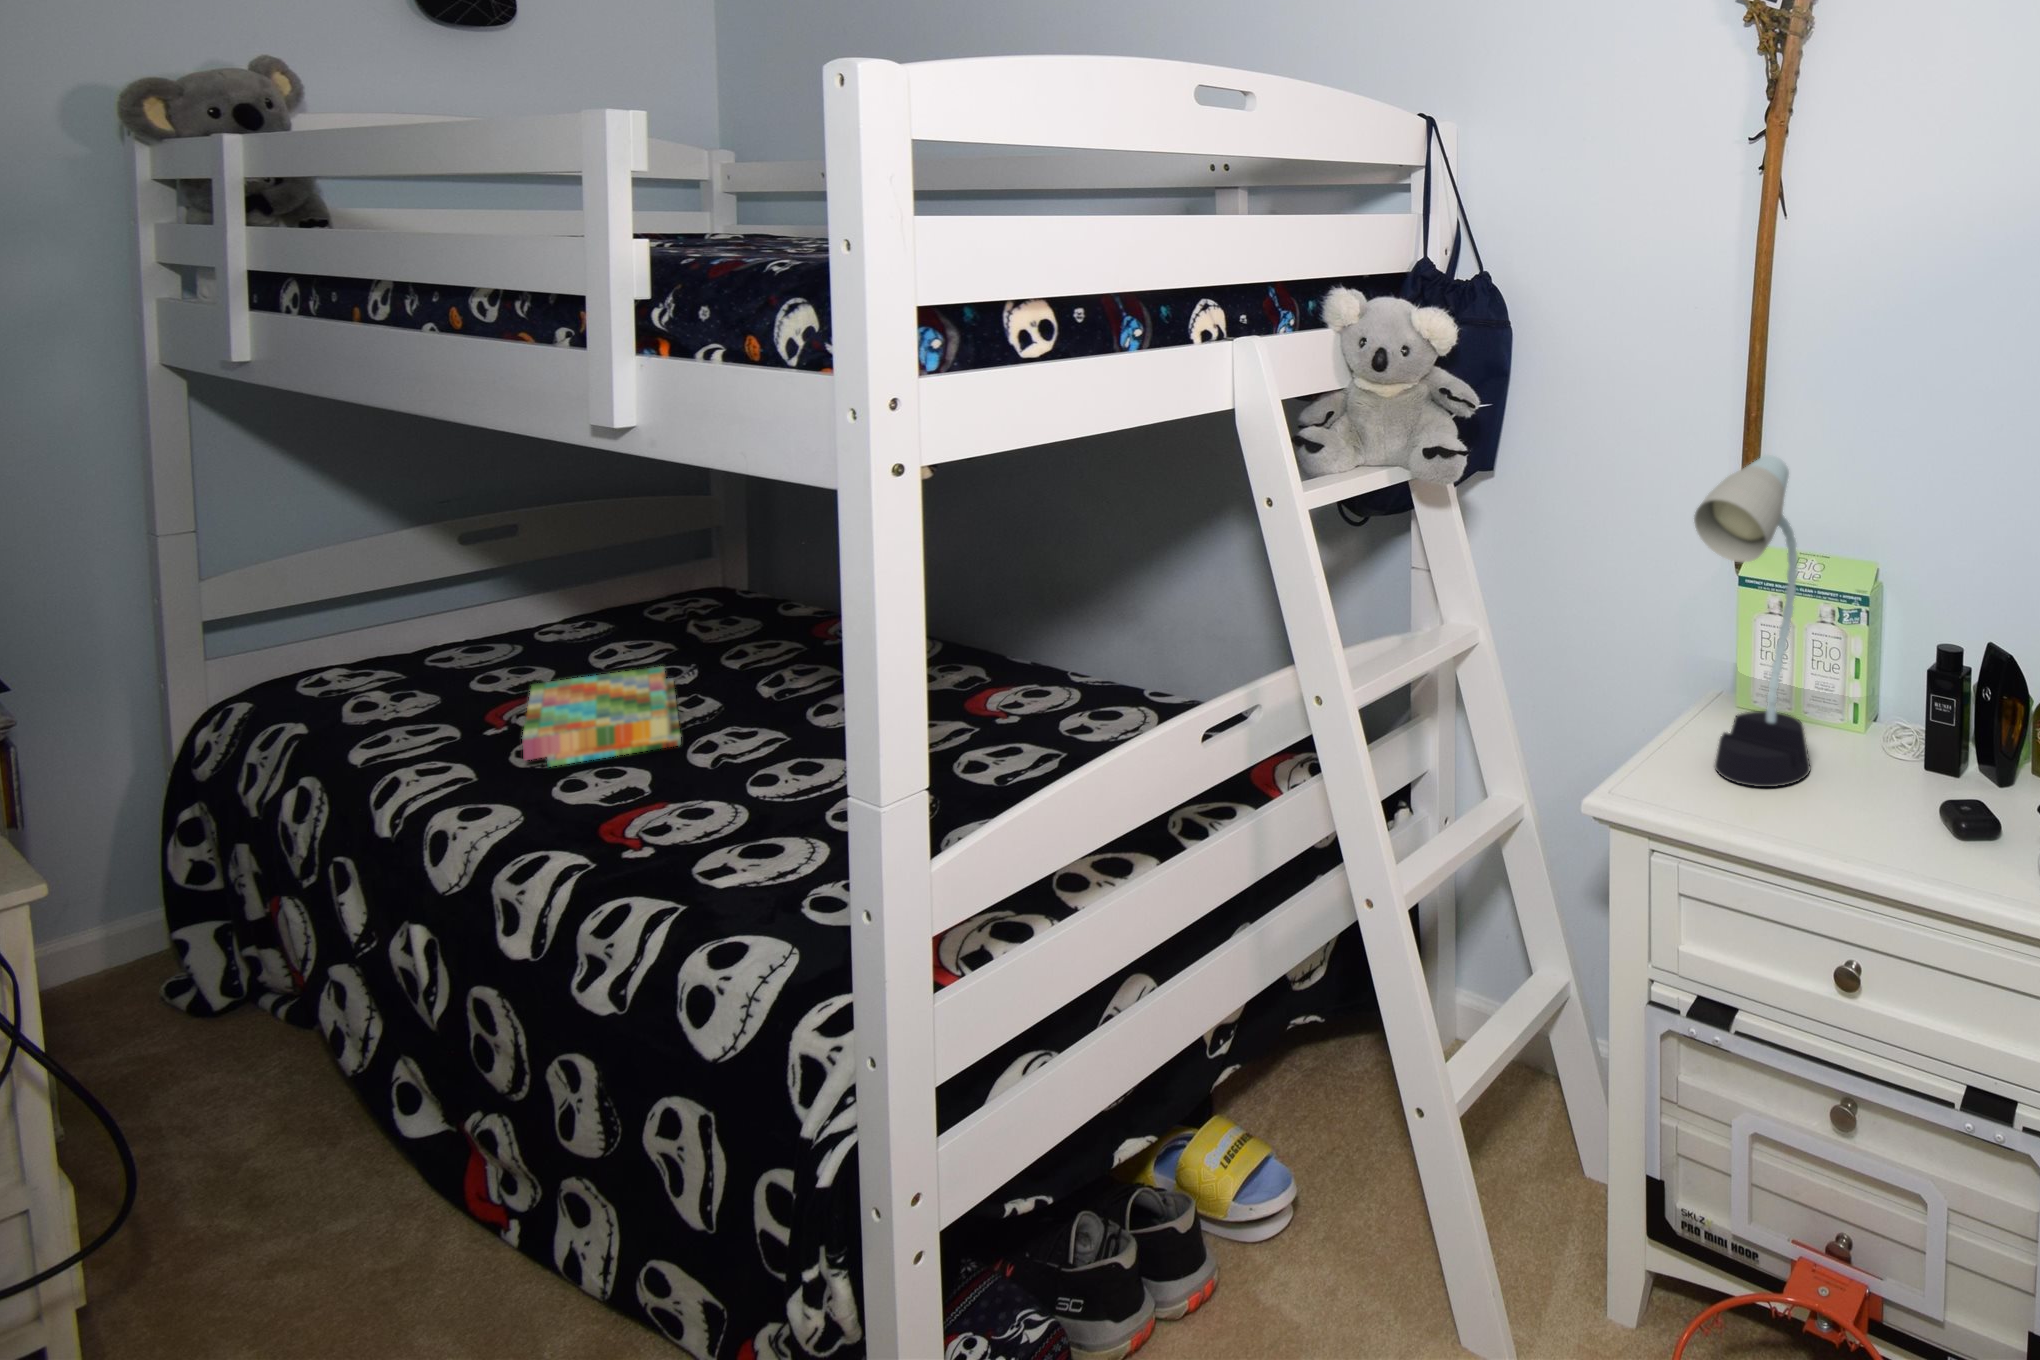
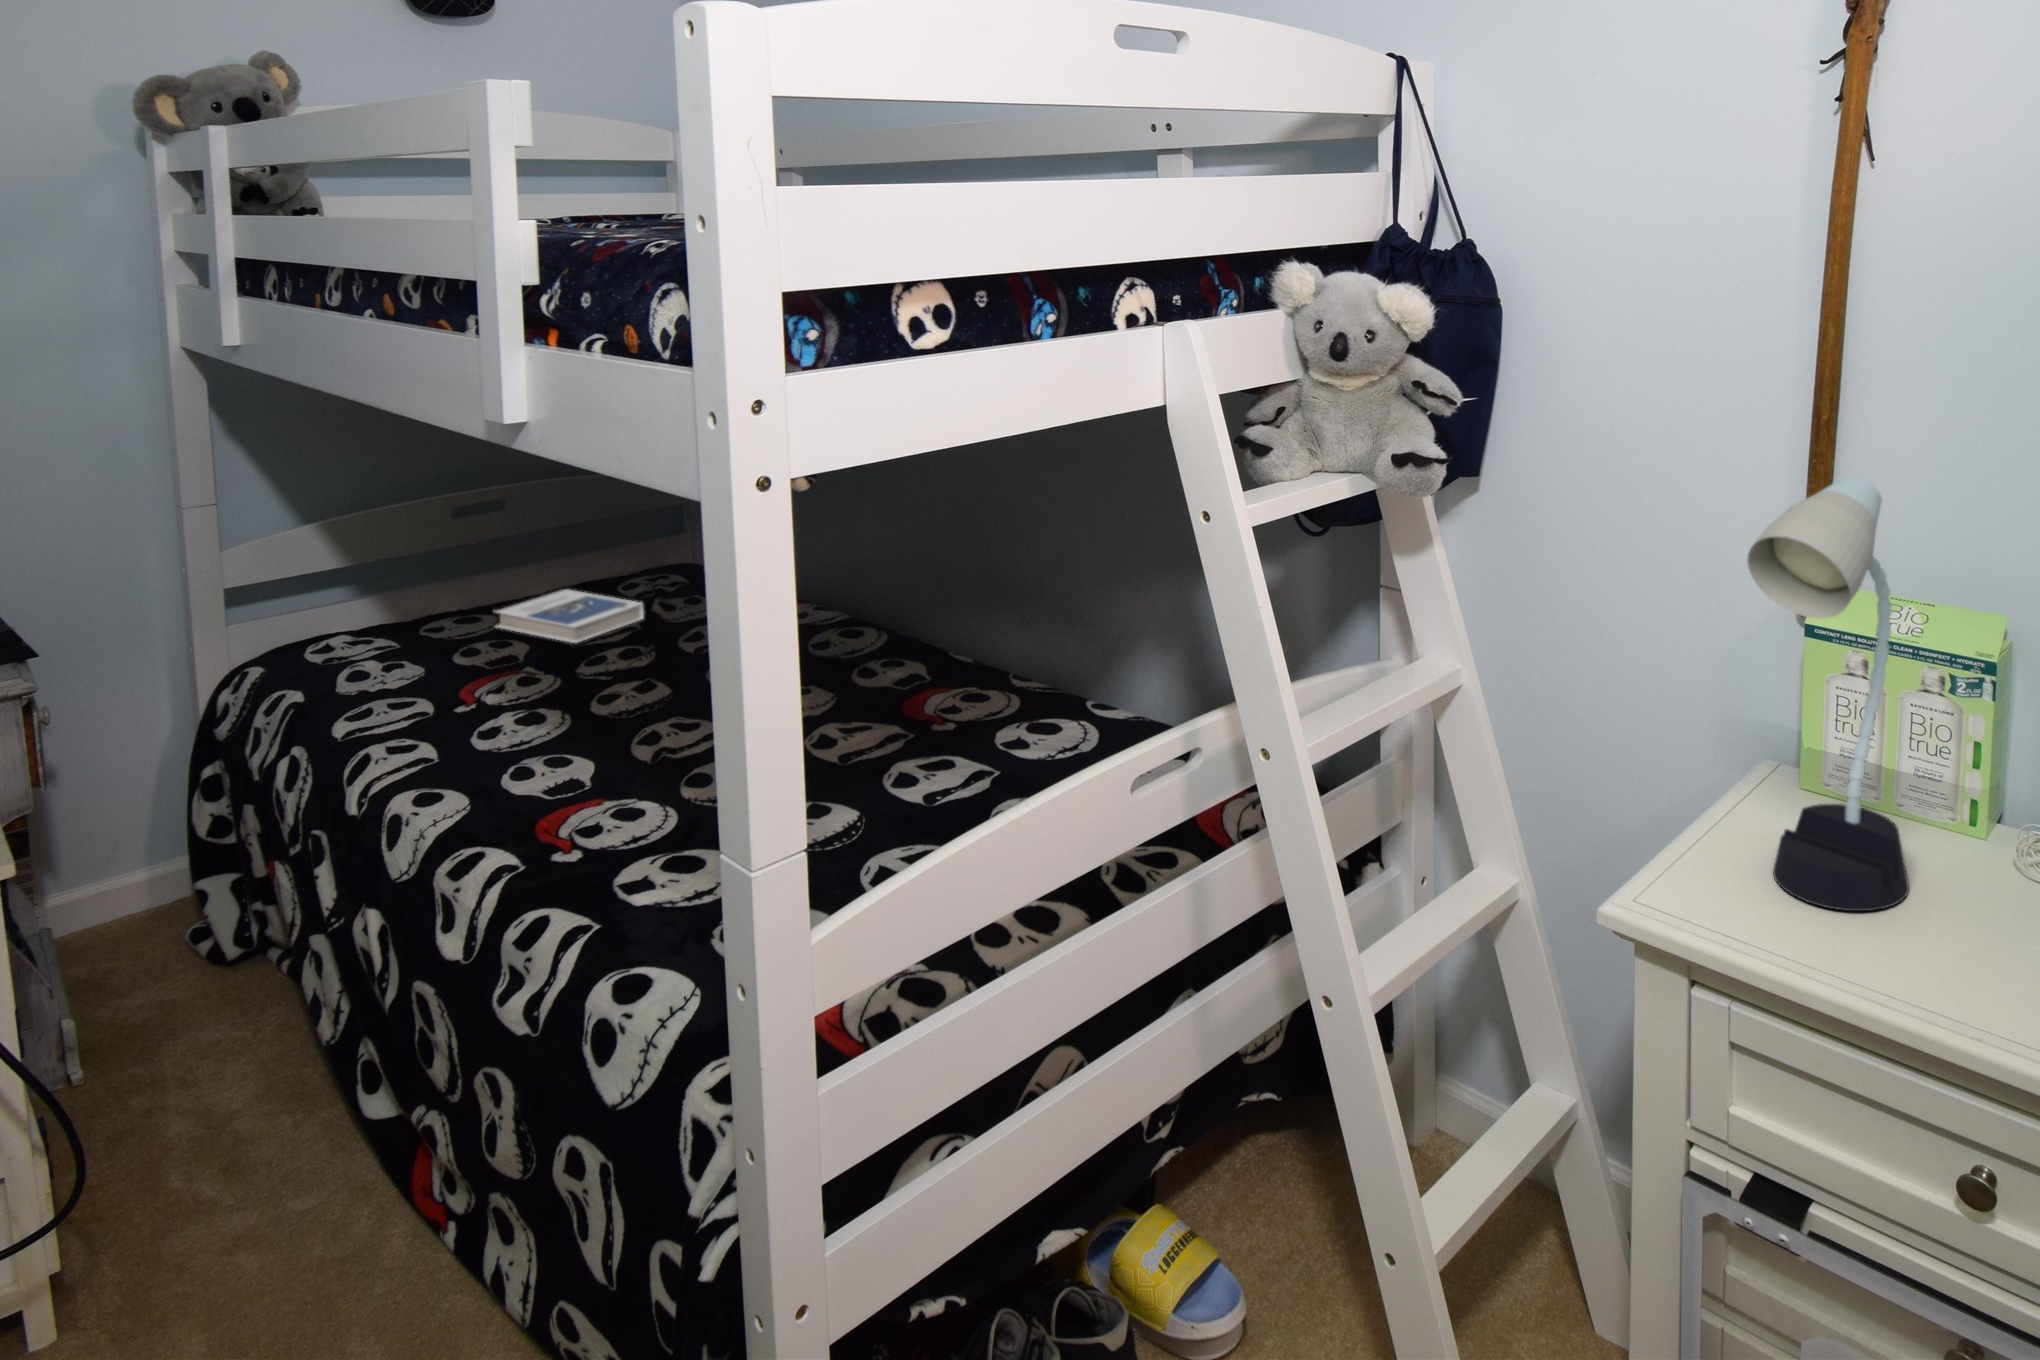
hardback book: none [520,611,685,662] -> present [496,589,644,643]
board game: present [522,666,681,767] -> none [473,652,626,755]

